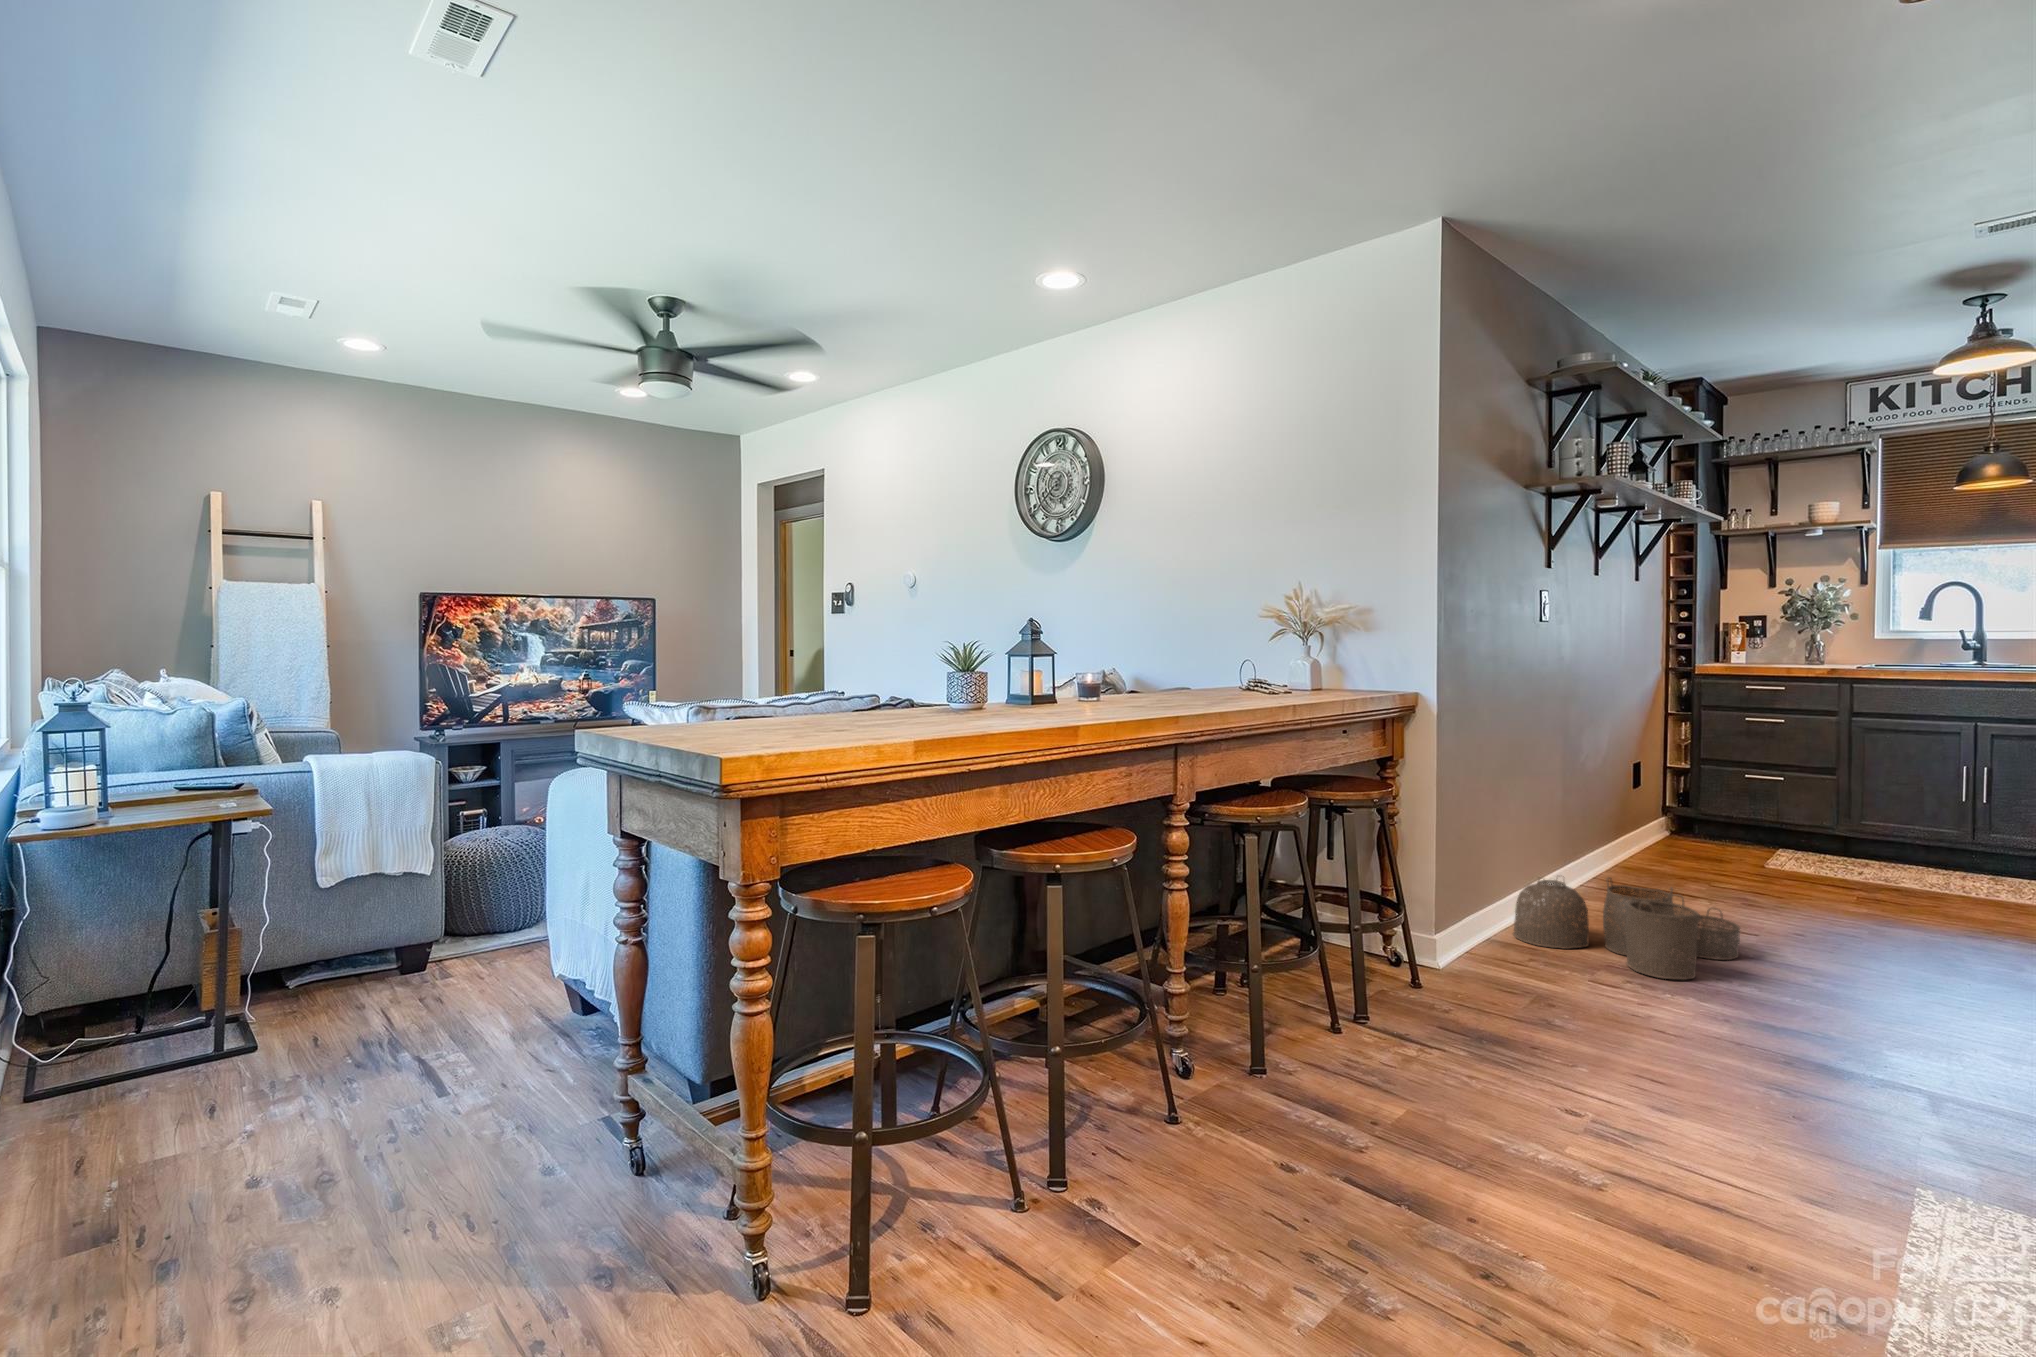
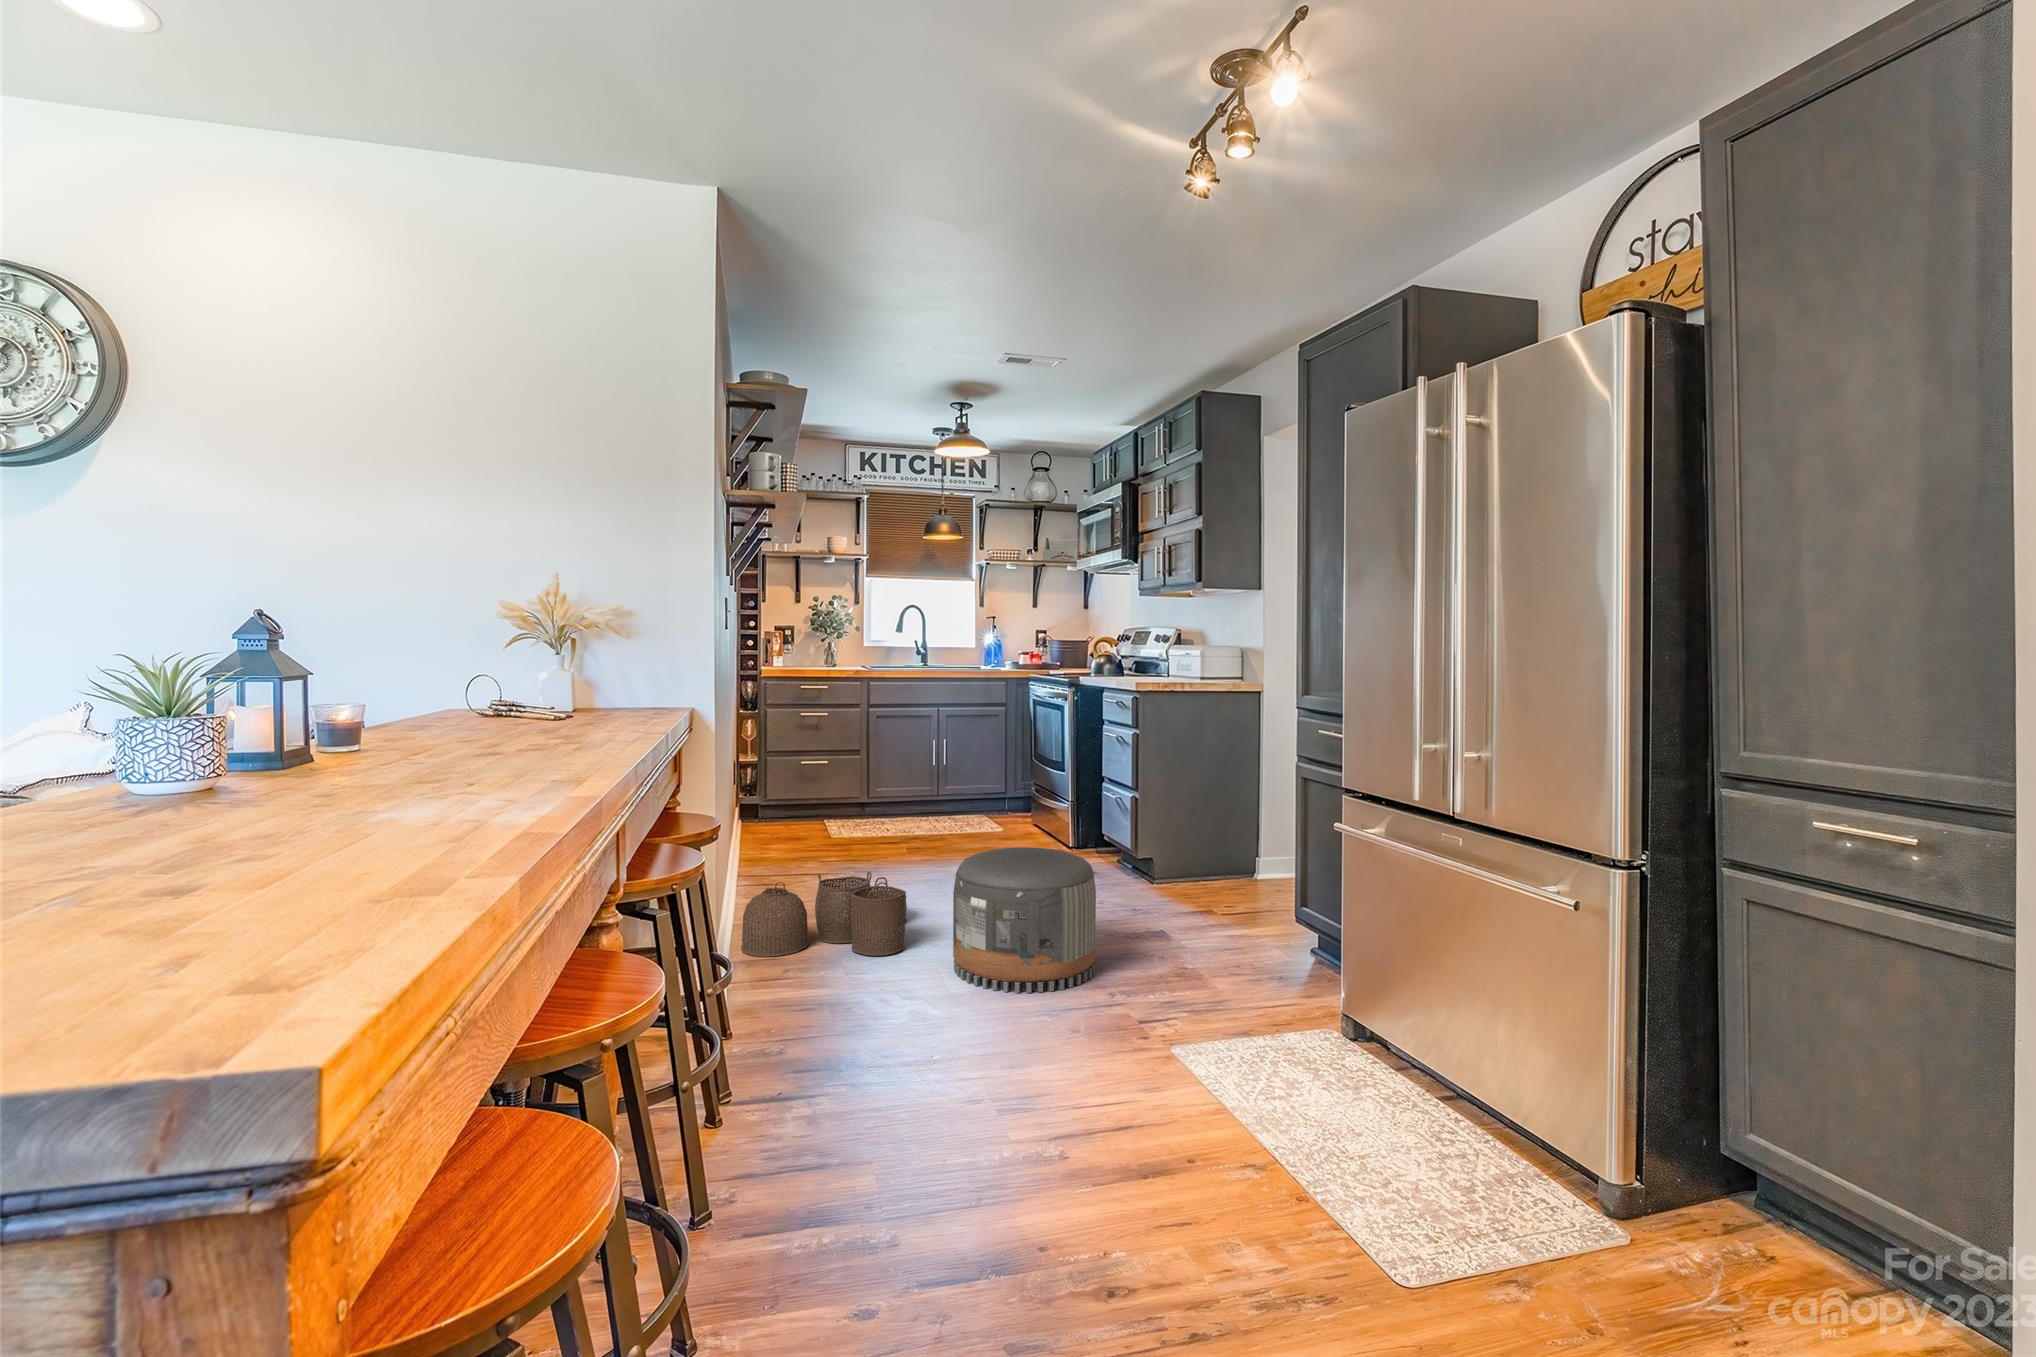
pouf: none [1722,886,1966,1084] -> present [953,847,1096,993]

